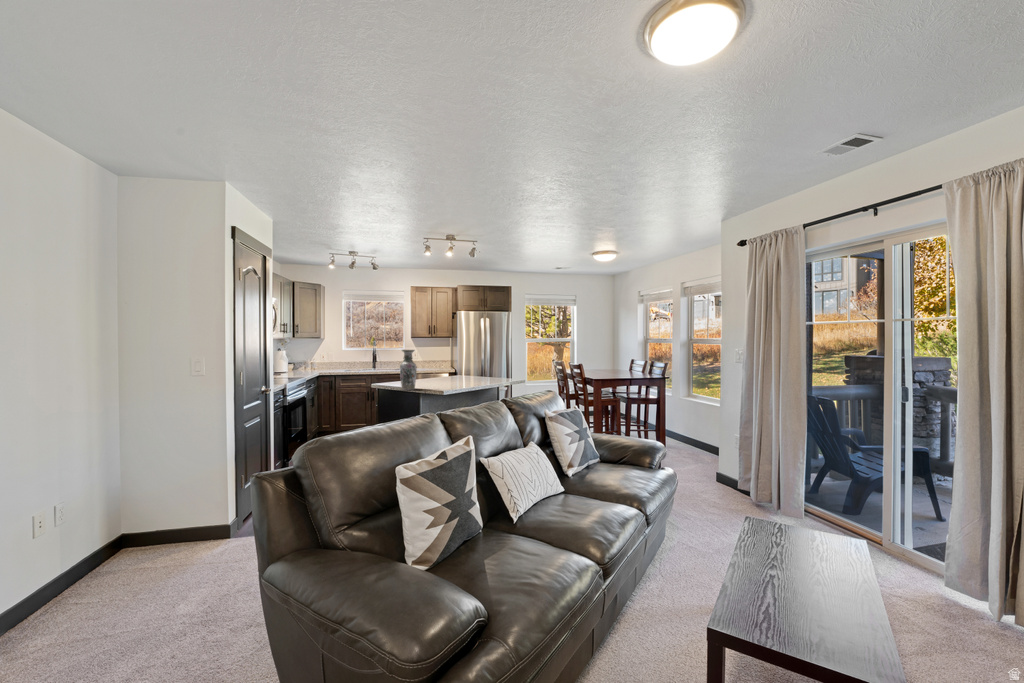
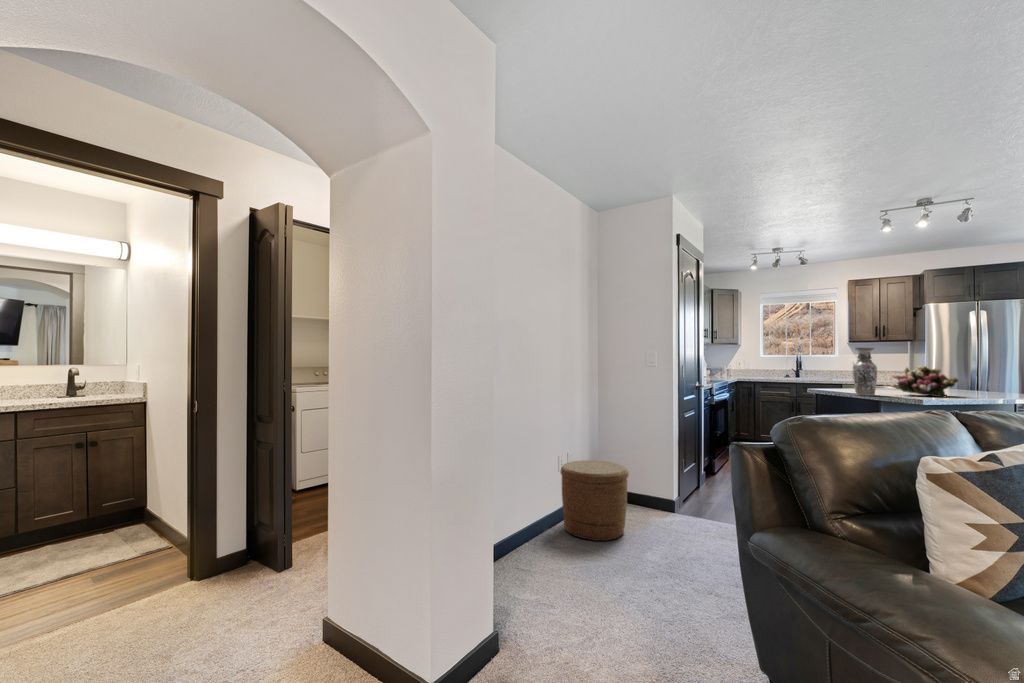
flower arrangement: none [425,363,466,387] -> present [890,366,958,397]
woven basket: none [40,501,158,618] -> present [561,460,629,541]

